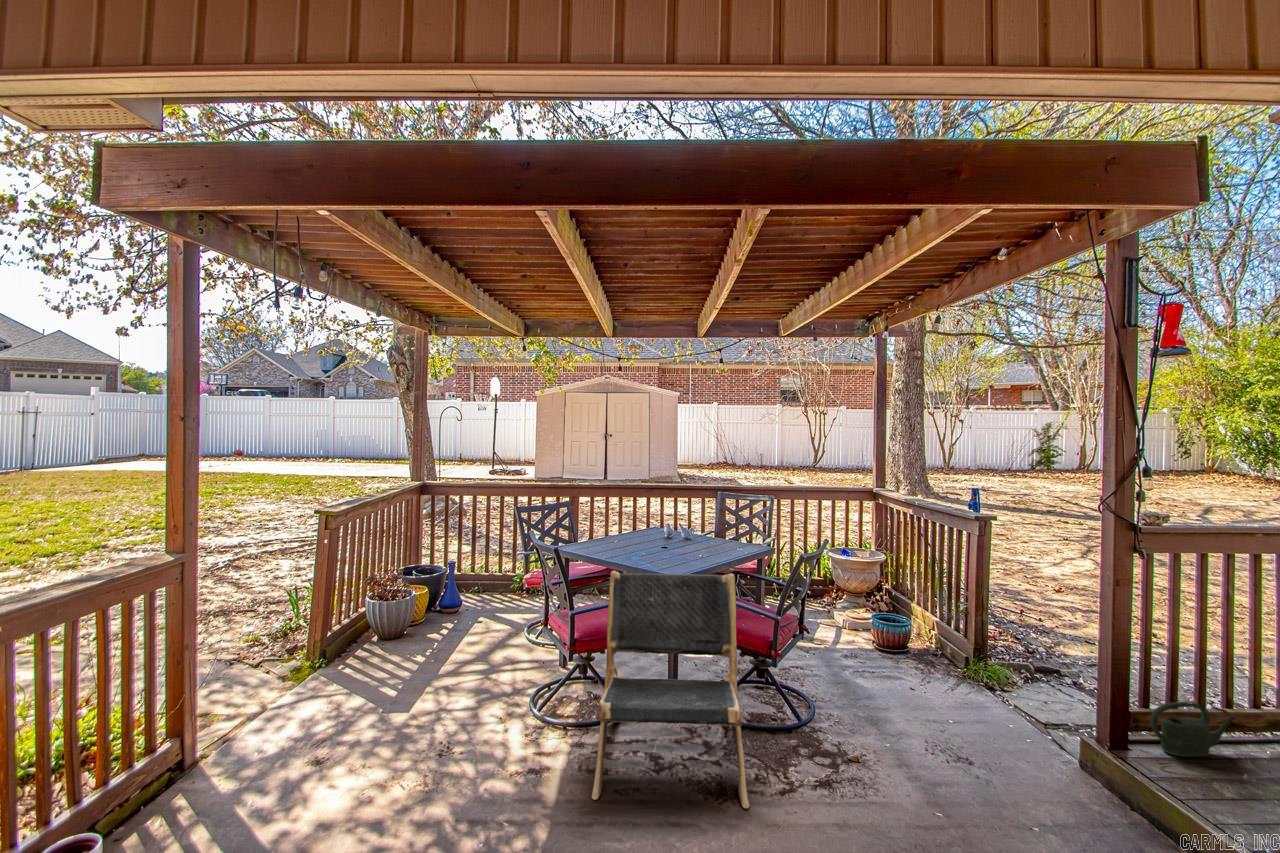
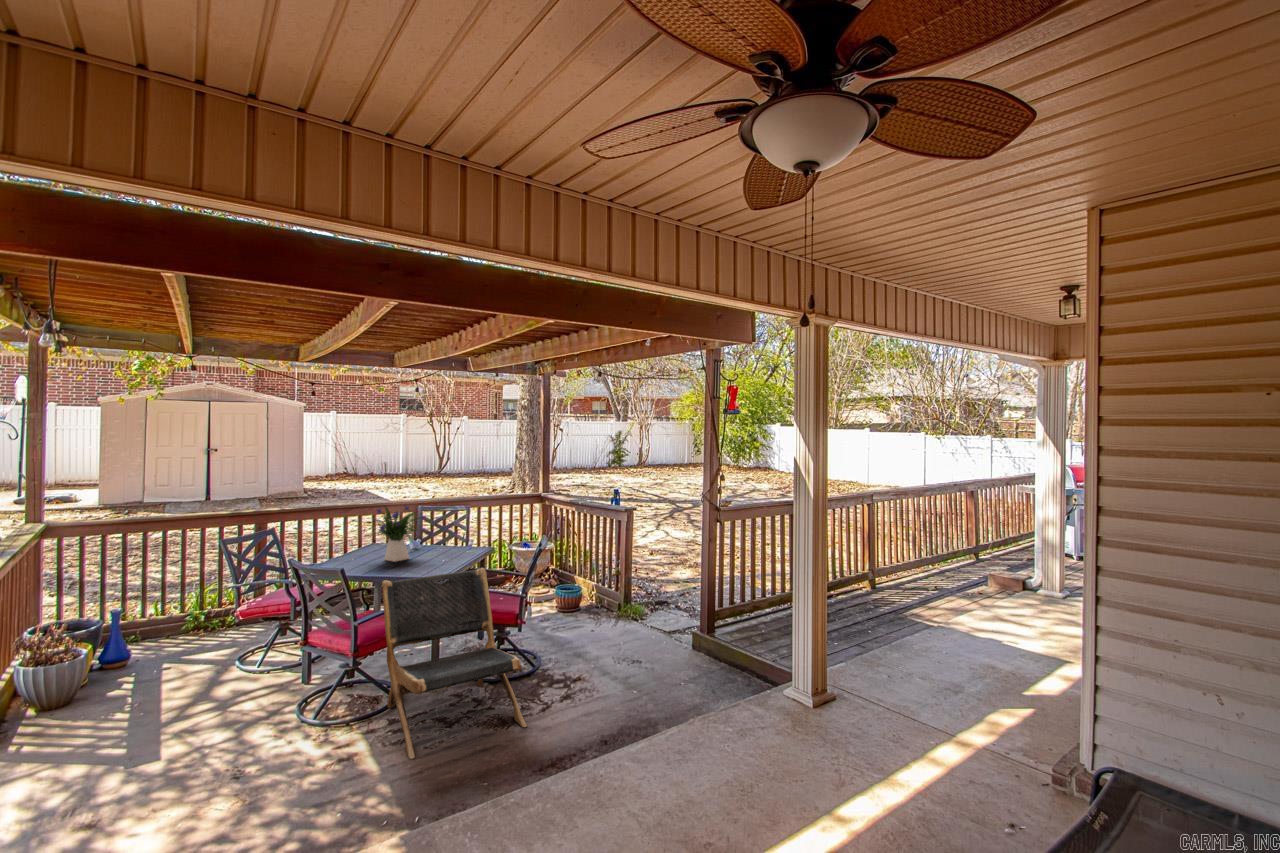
flower arrangement: none [626,484,687,551] -> present [376,506,421,562]
watering can: present [1150,702,1237,757] -> none [726,598,759,629]

